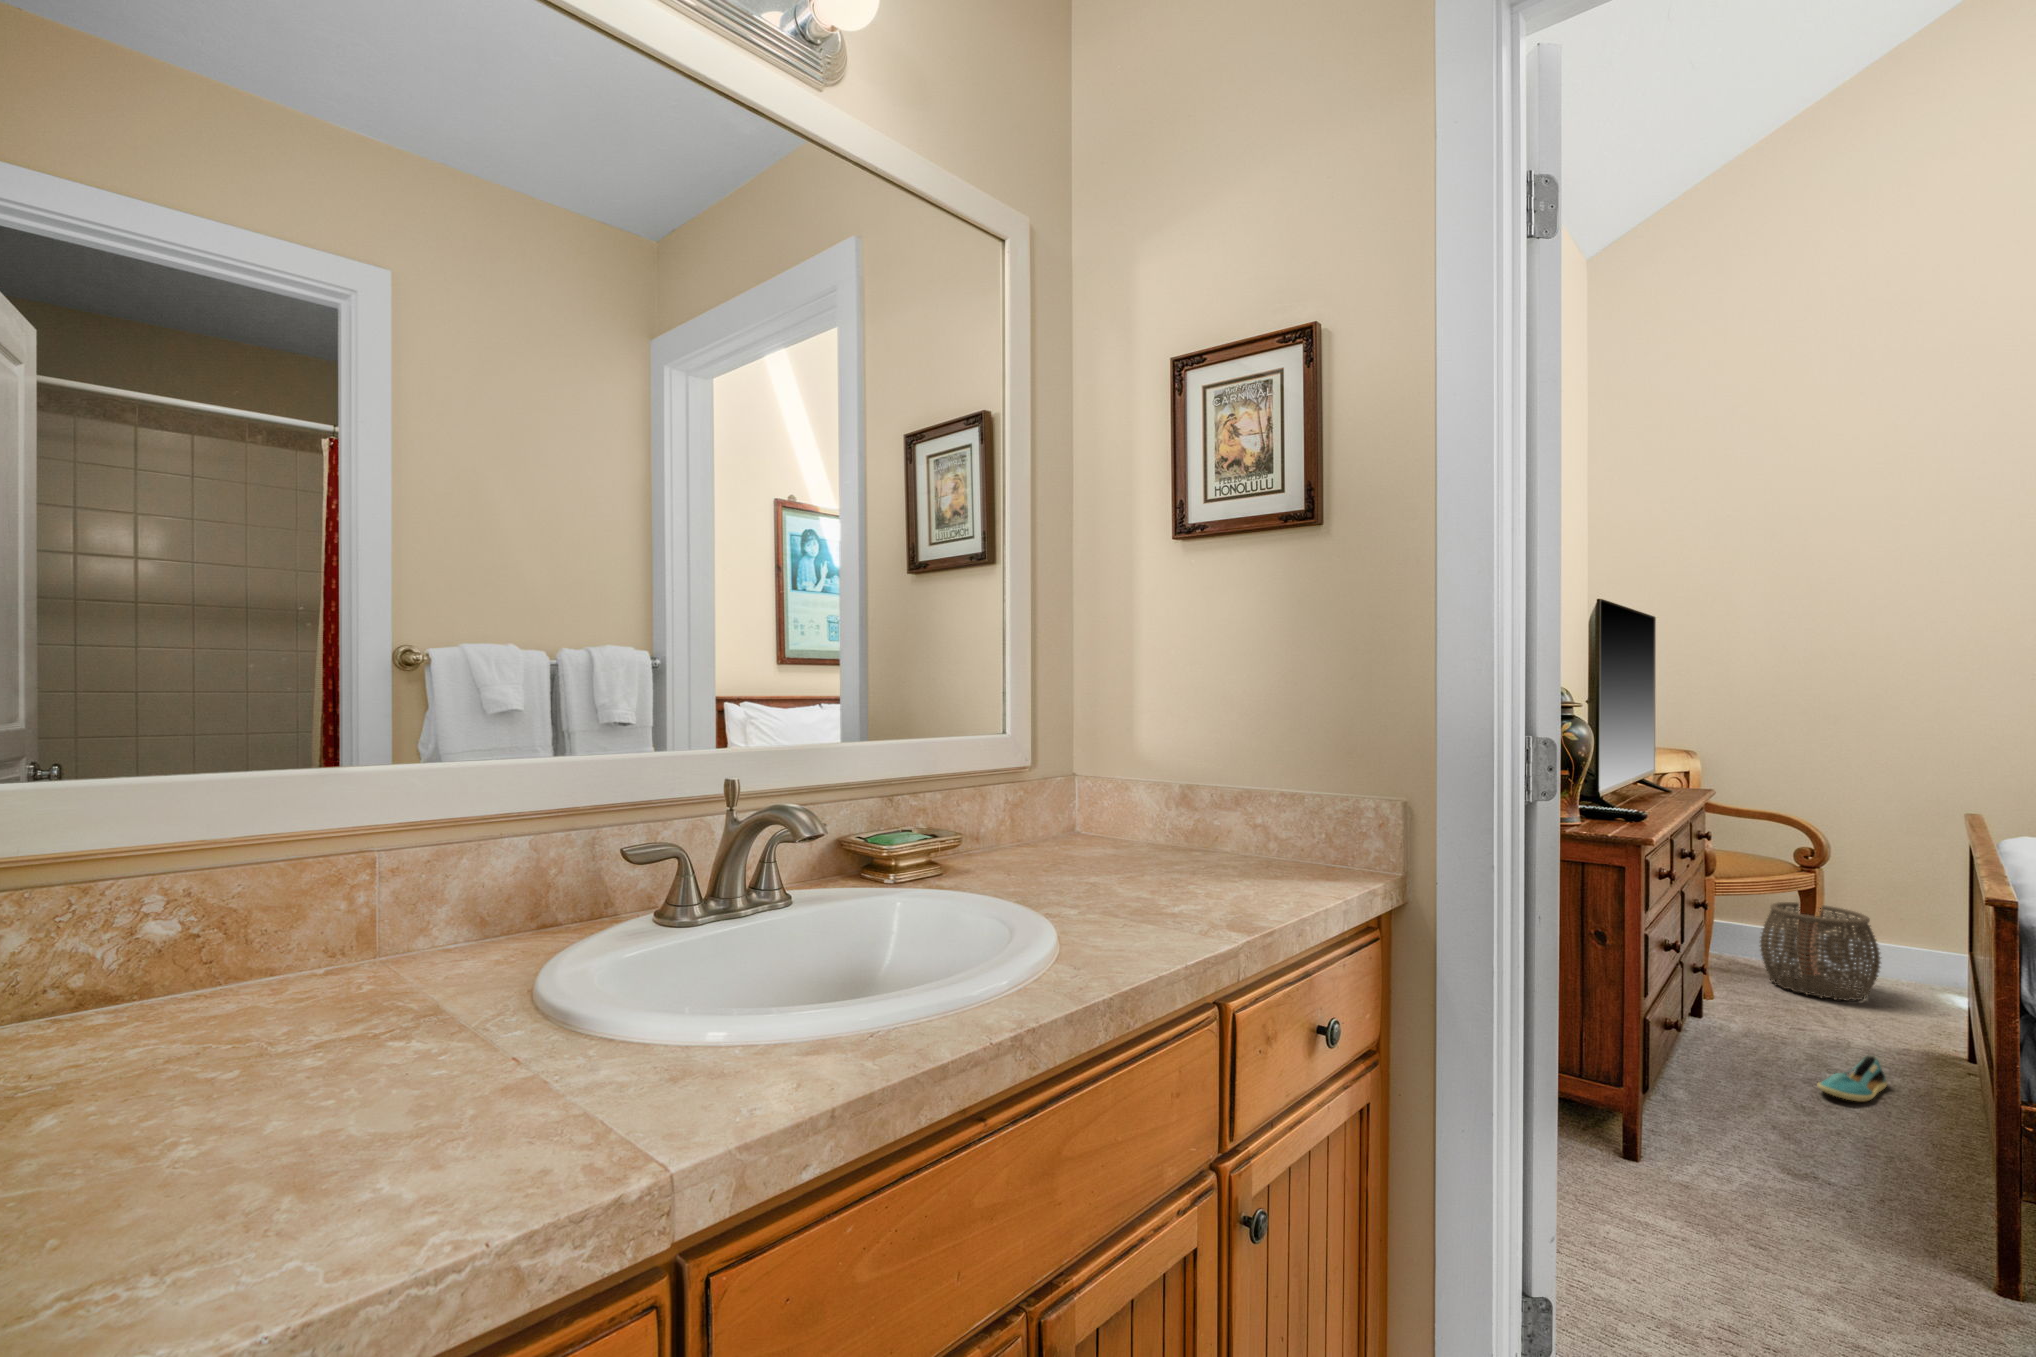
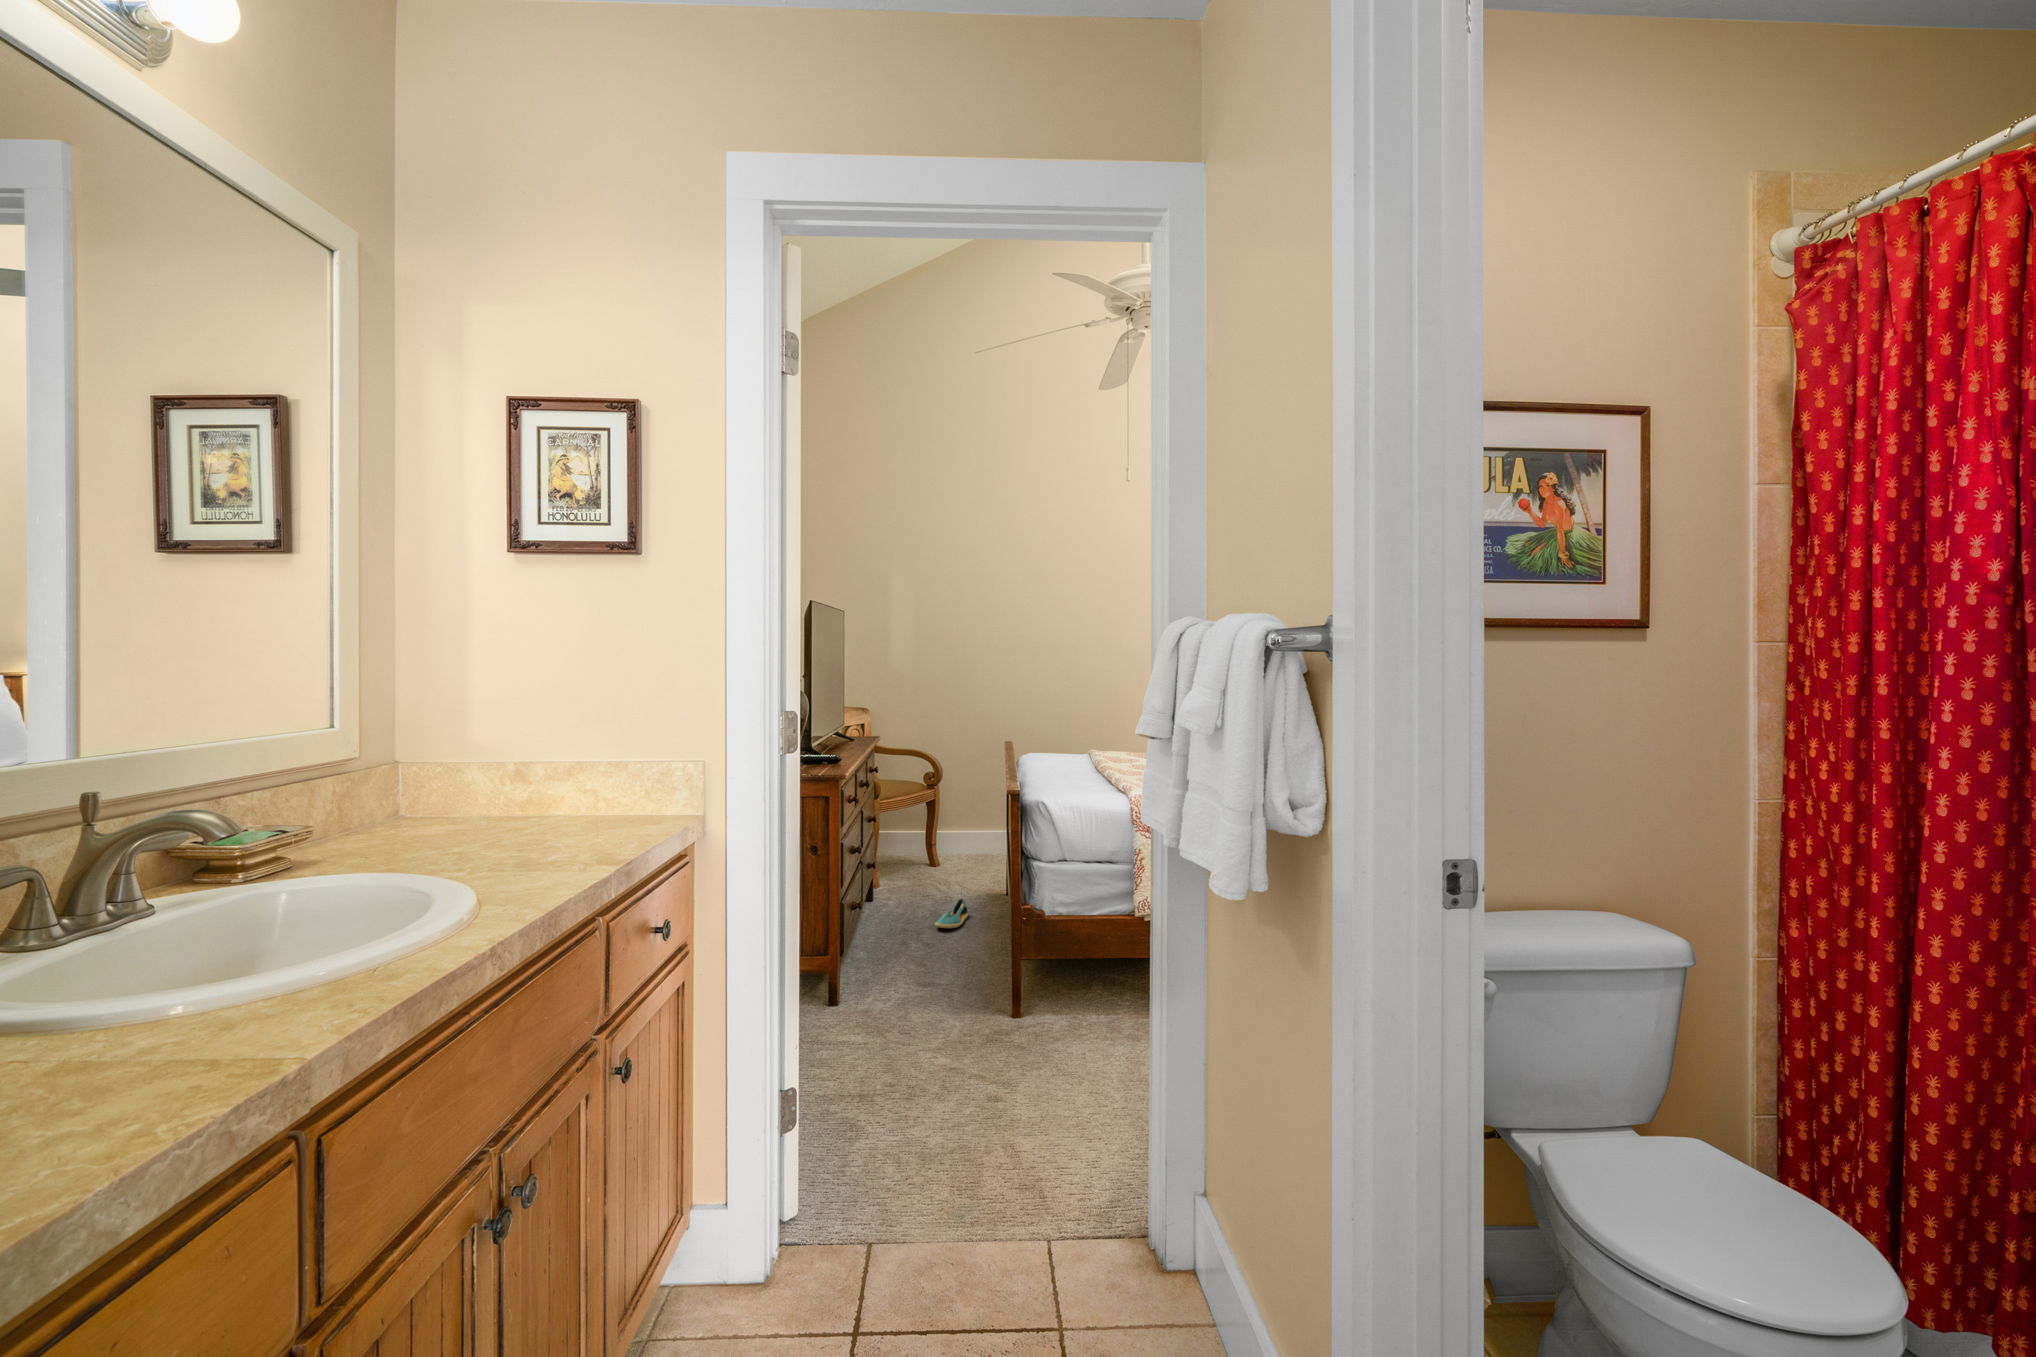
woven basket: present [1760,902,1881,1001] -> none [905,811,967,872]

